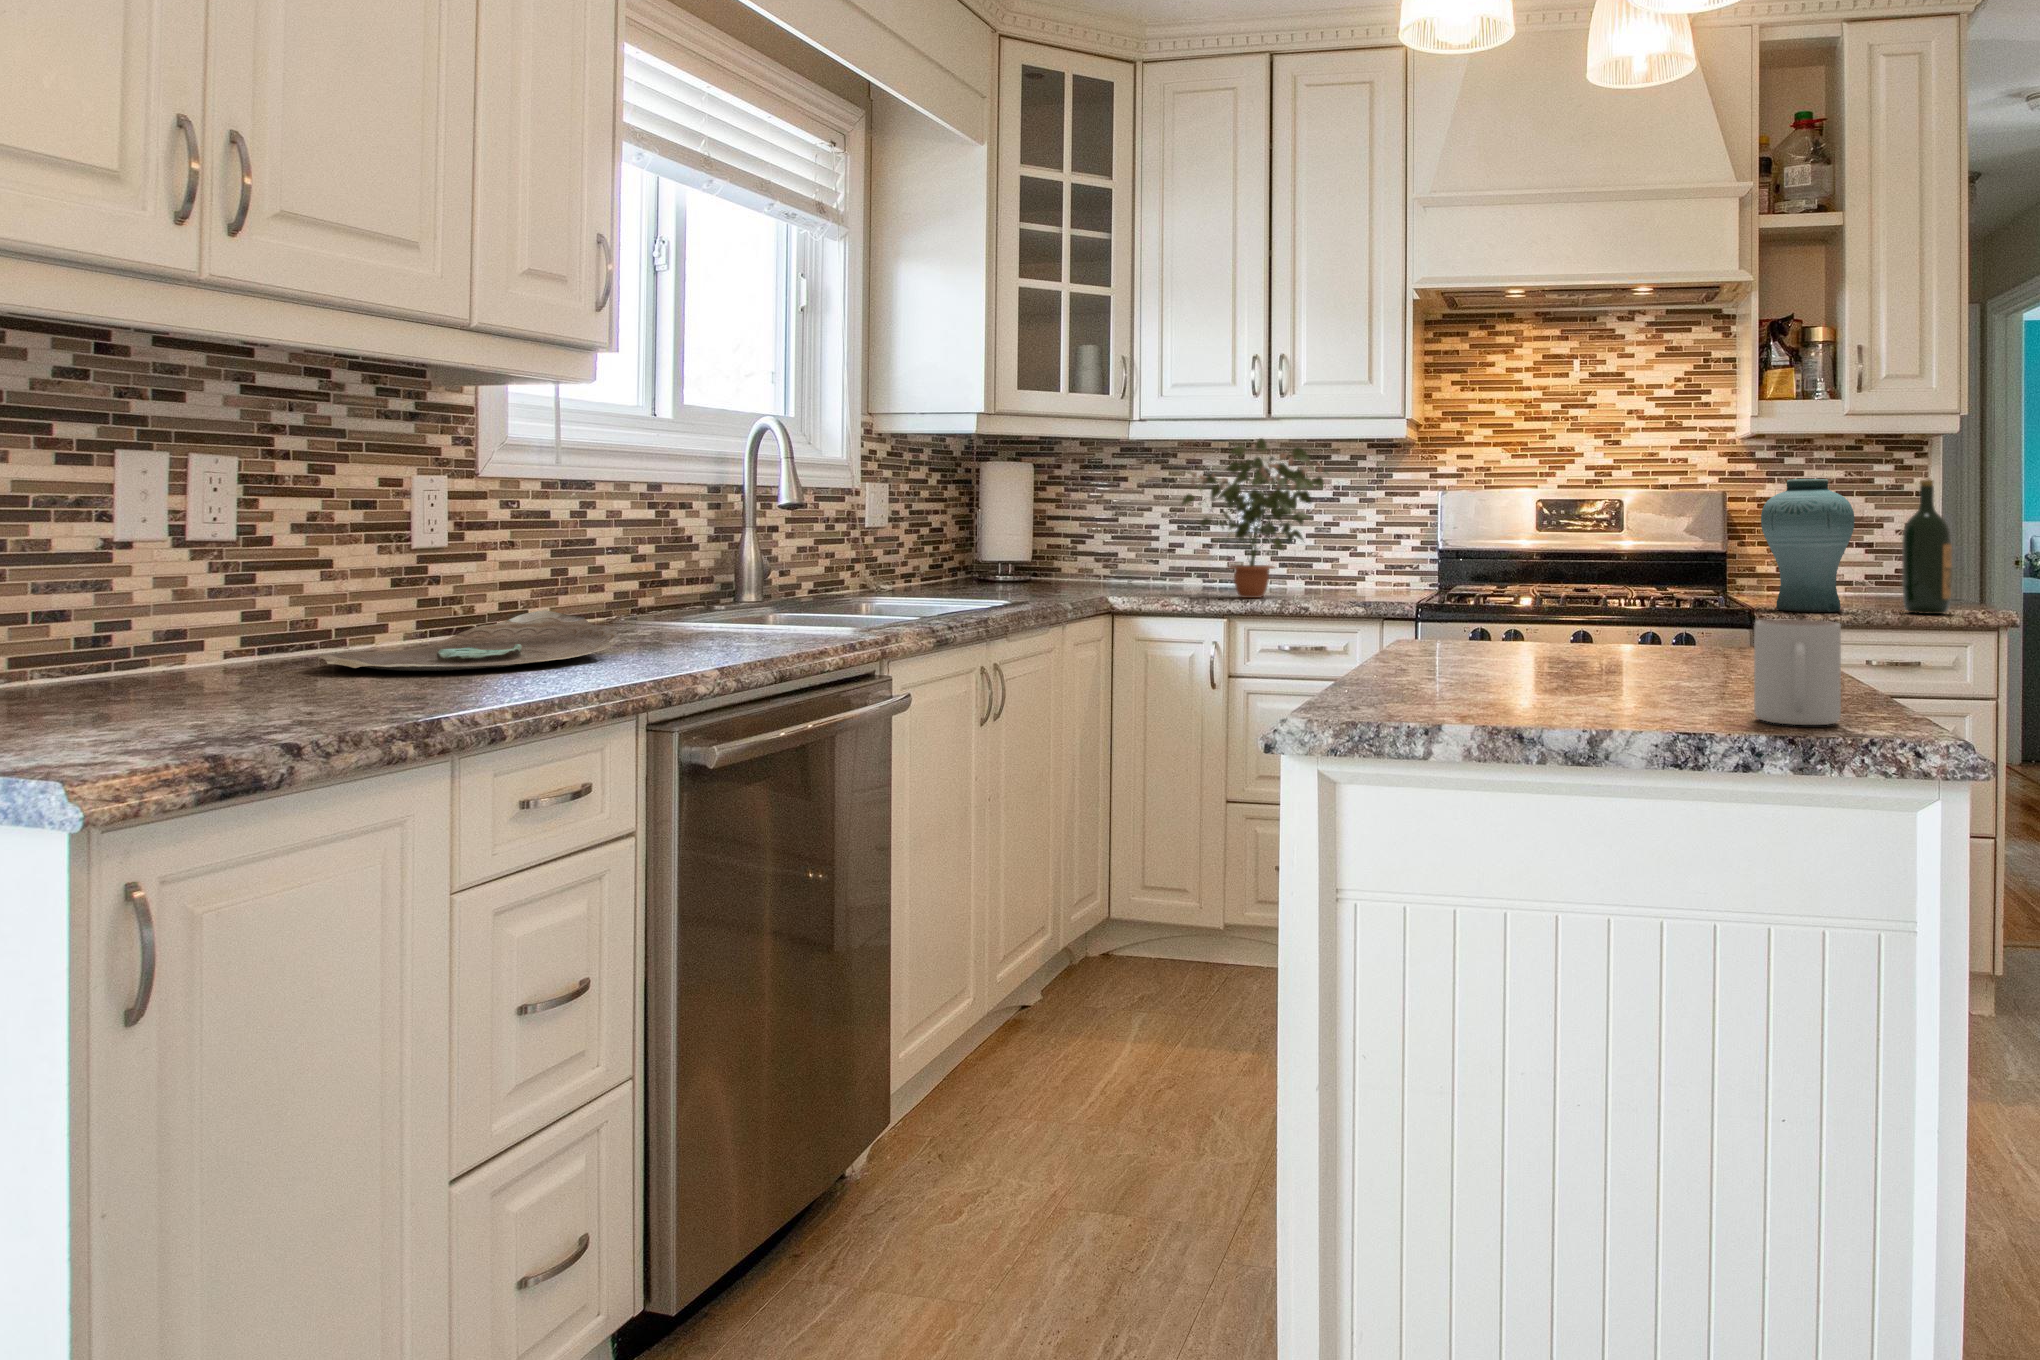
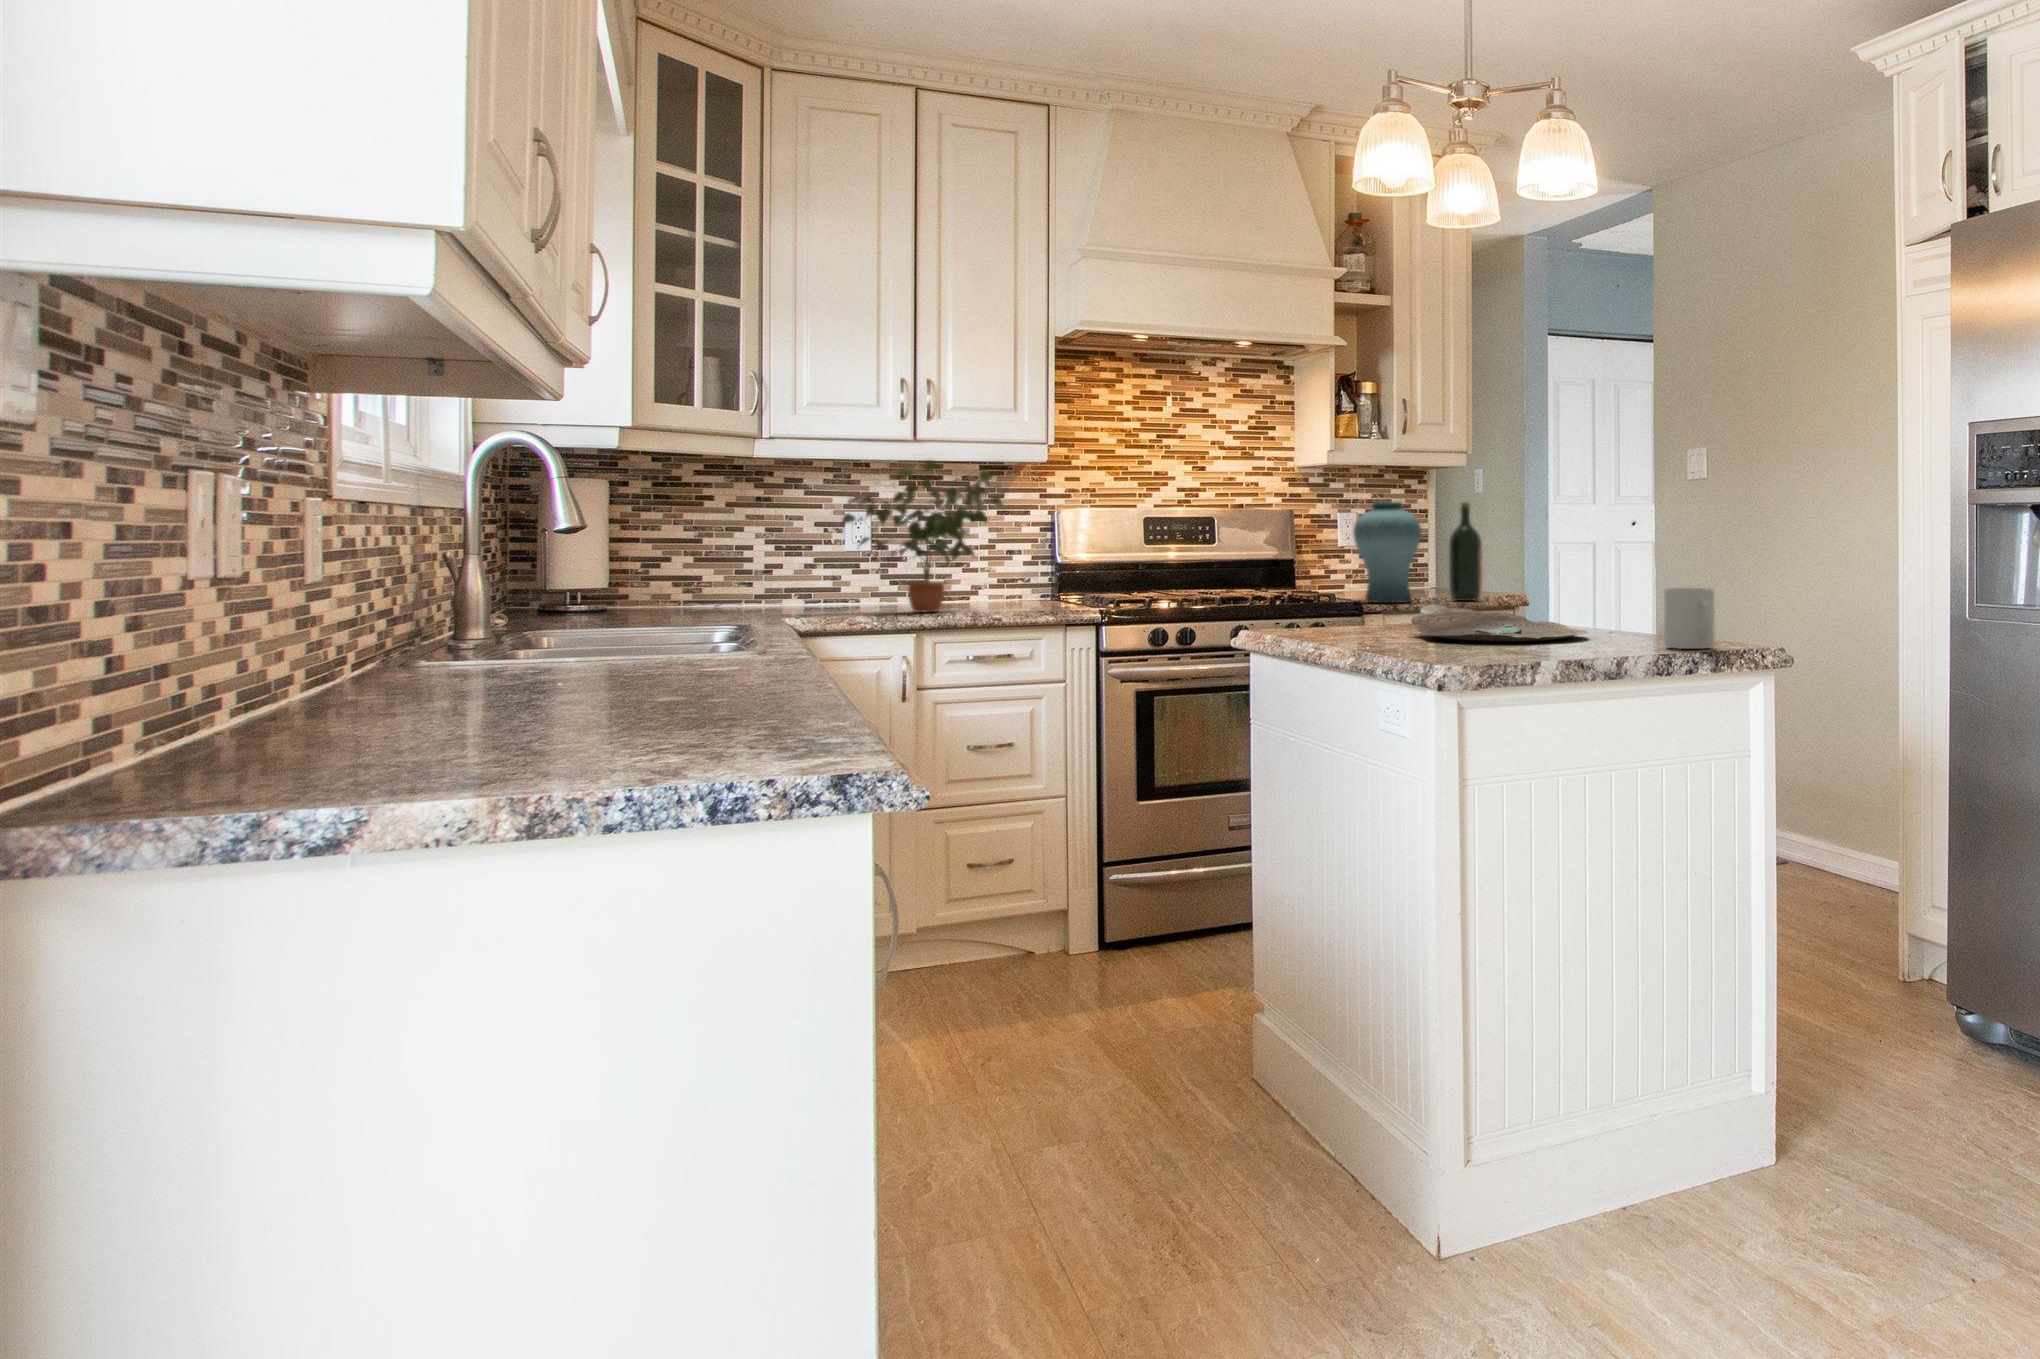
decorative bowl: present [316,610,617,671] -> present [1411,604,1588,642]

